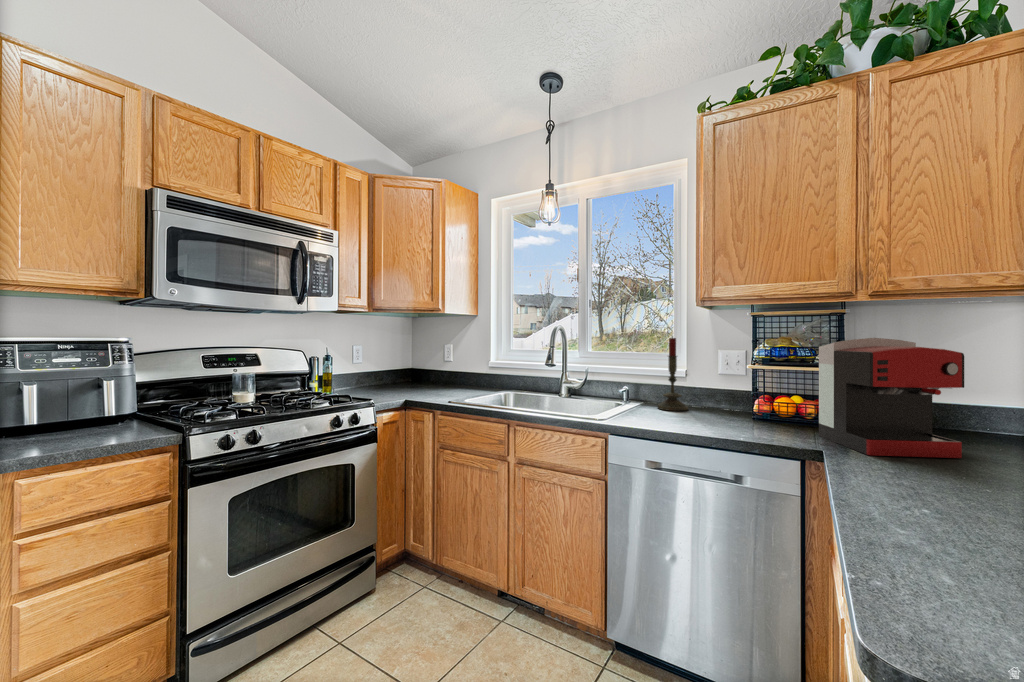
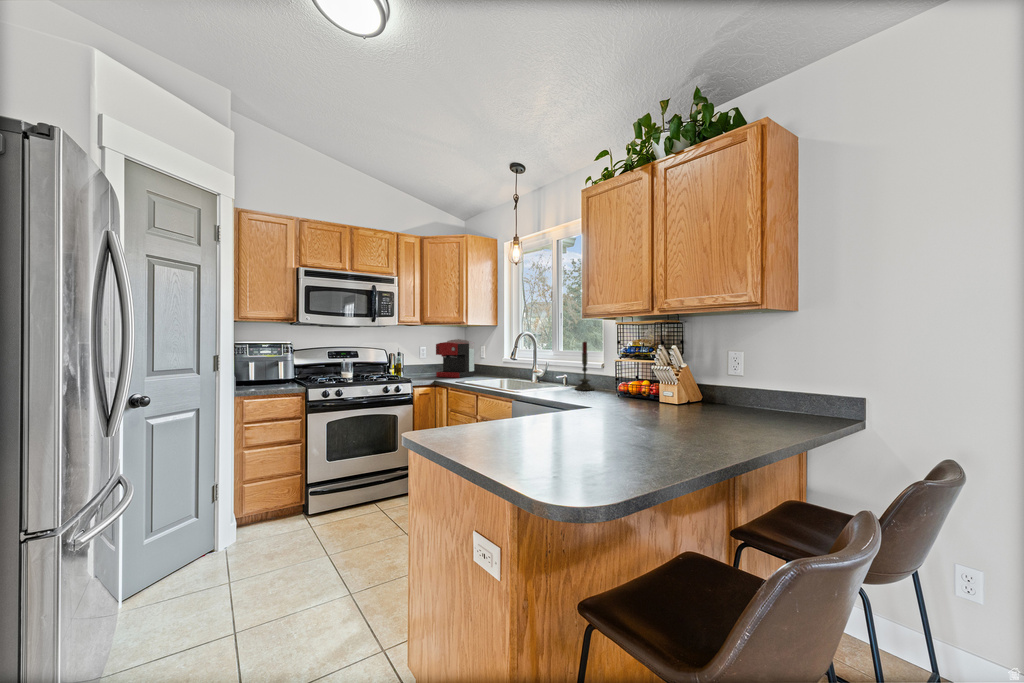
coffee maker: present [819,338,964,458] -> present [436,339,474,378]

